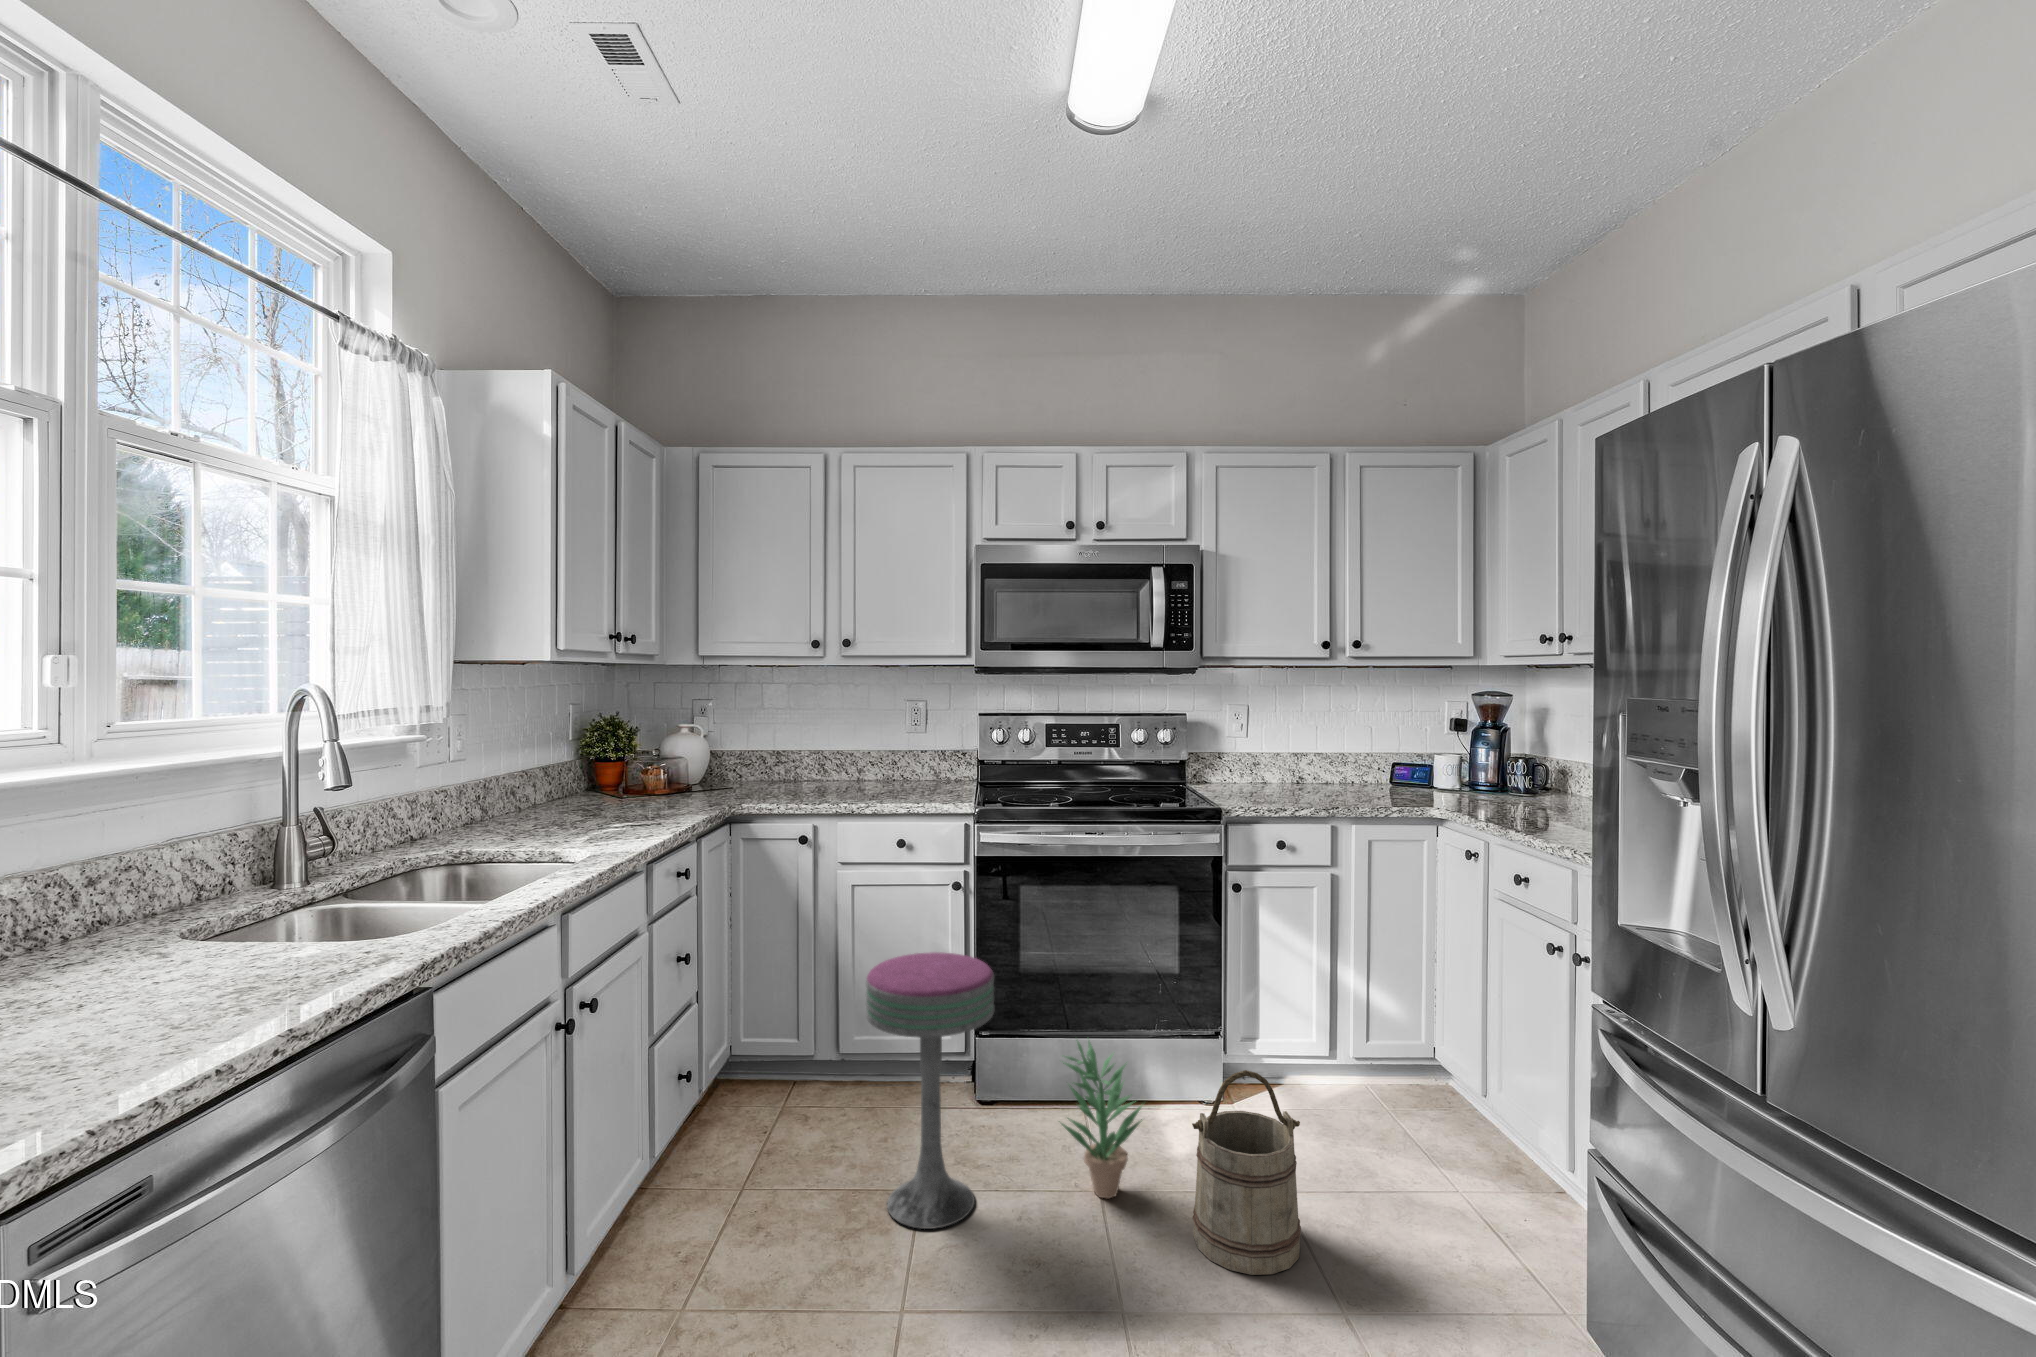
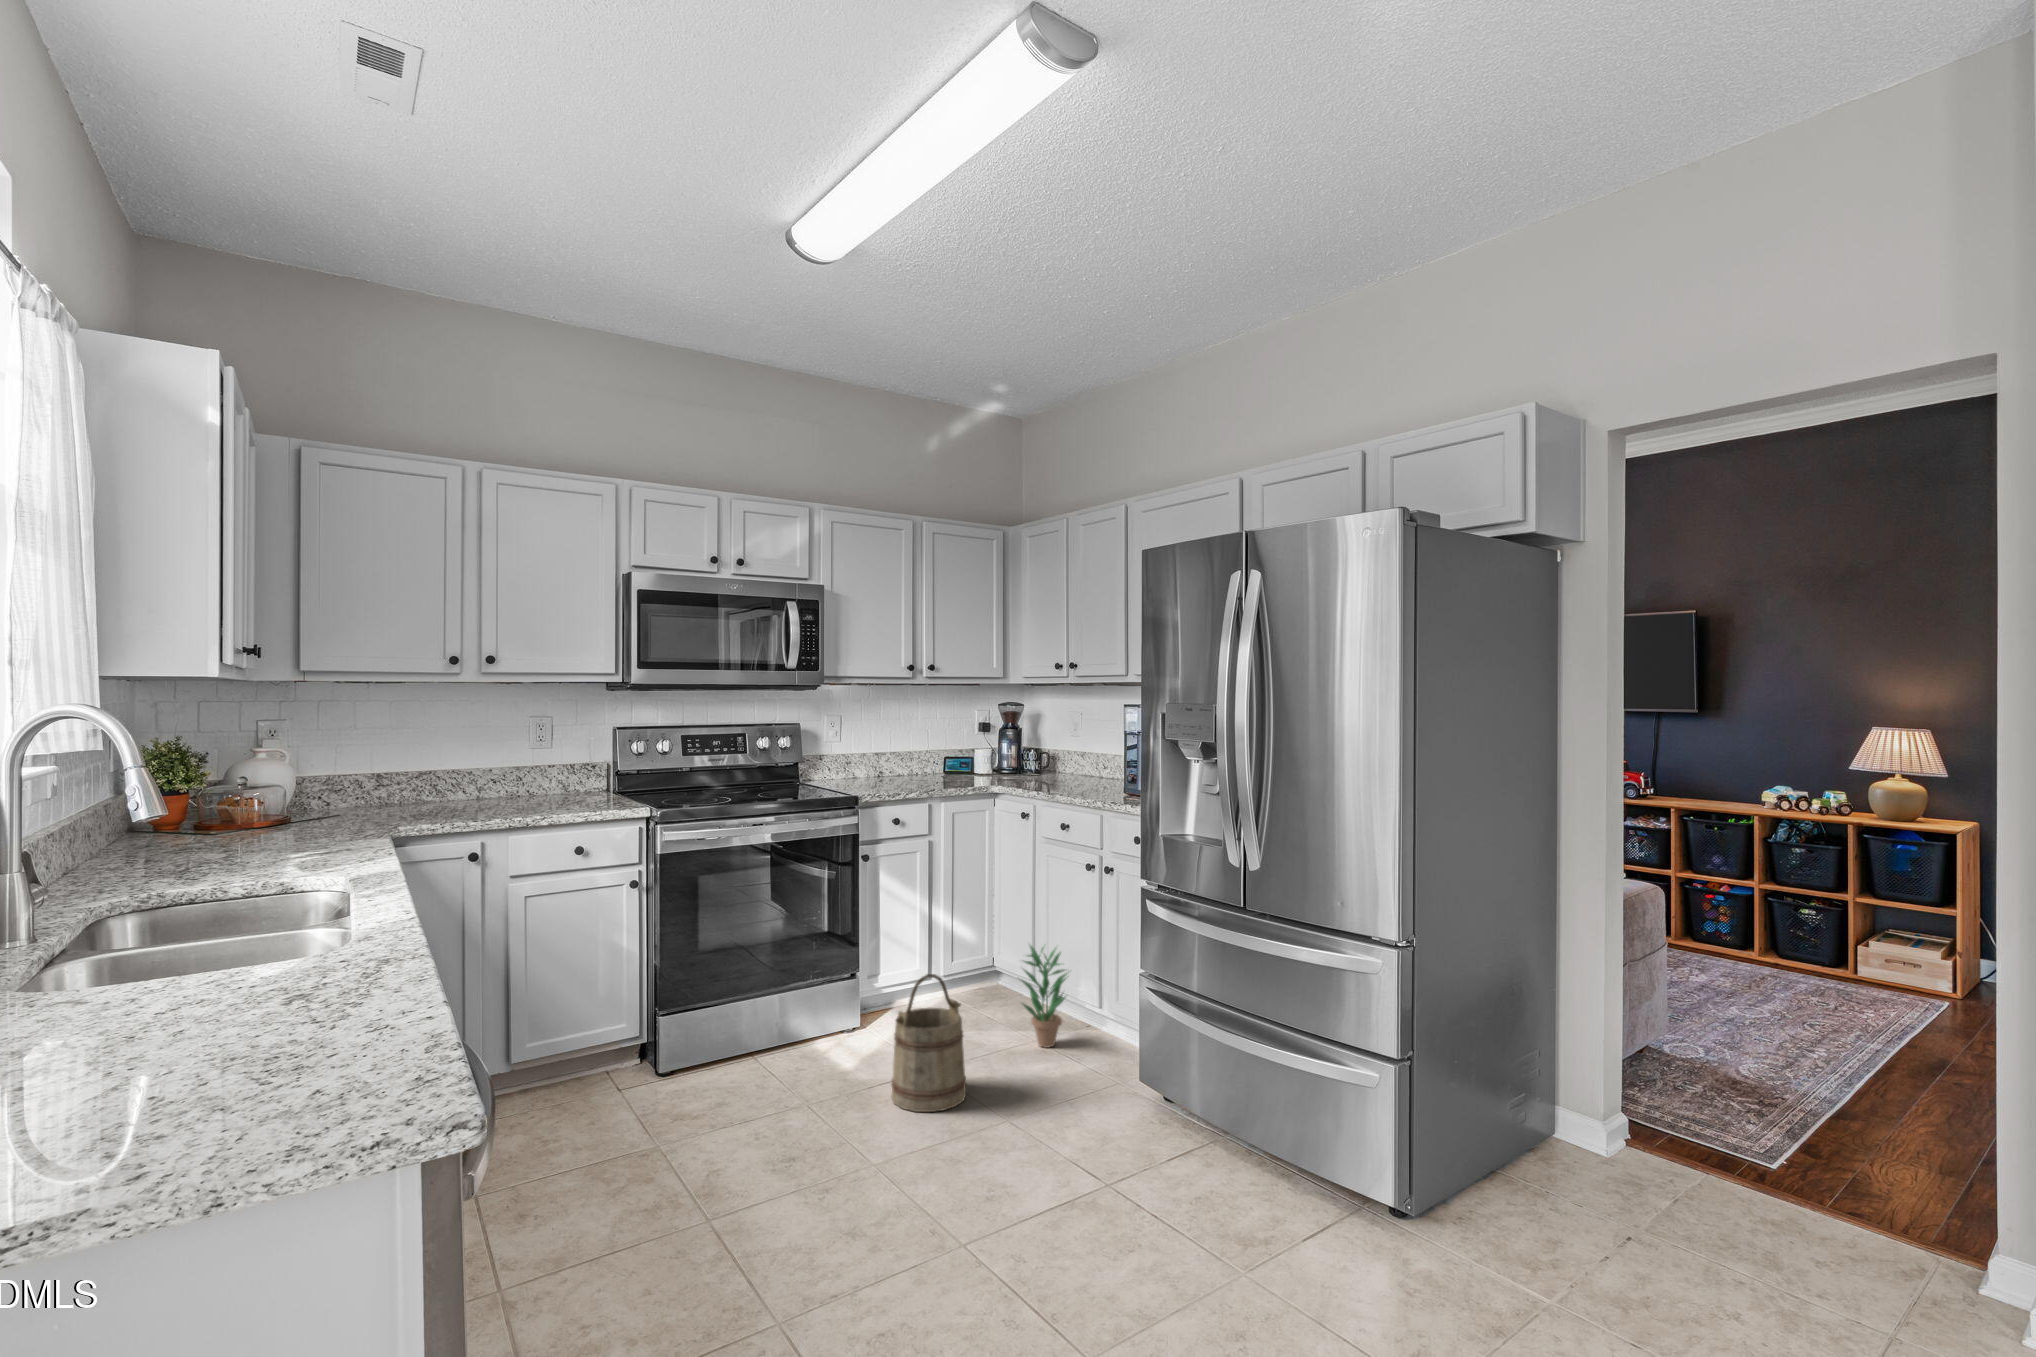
bar stool: present [866,952,994,1229] -> none [624,931,739,1160]
potted plant: present [1062,1042,1142,1198] -> present [1022,946,1067,1048]

